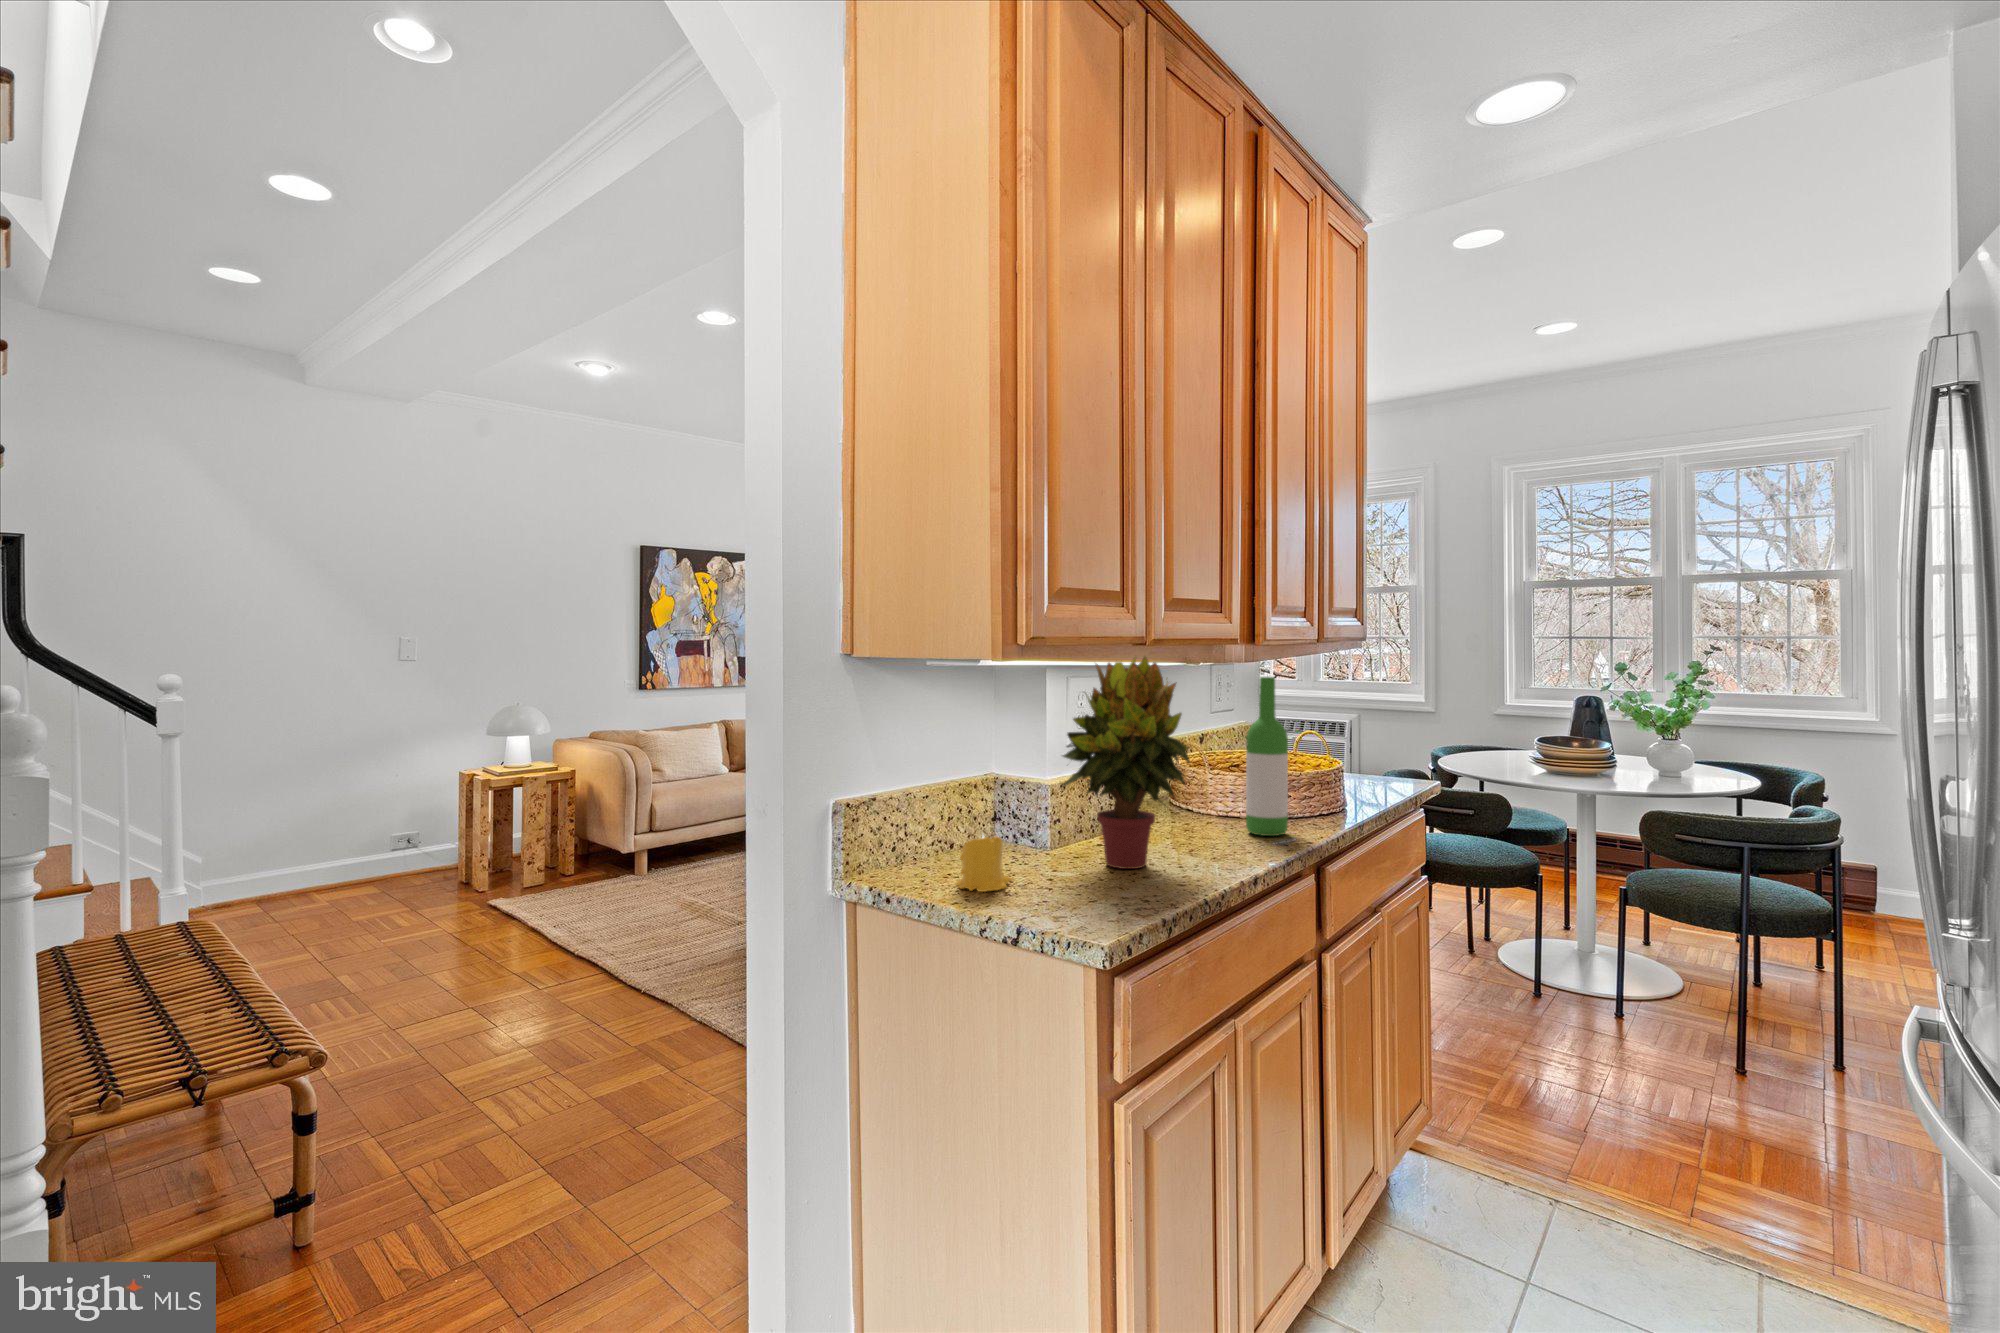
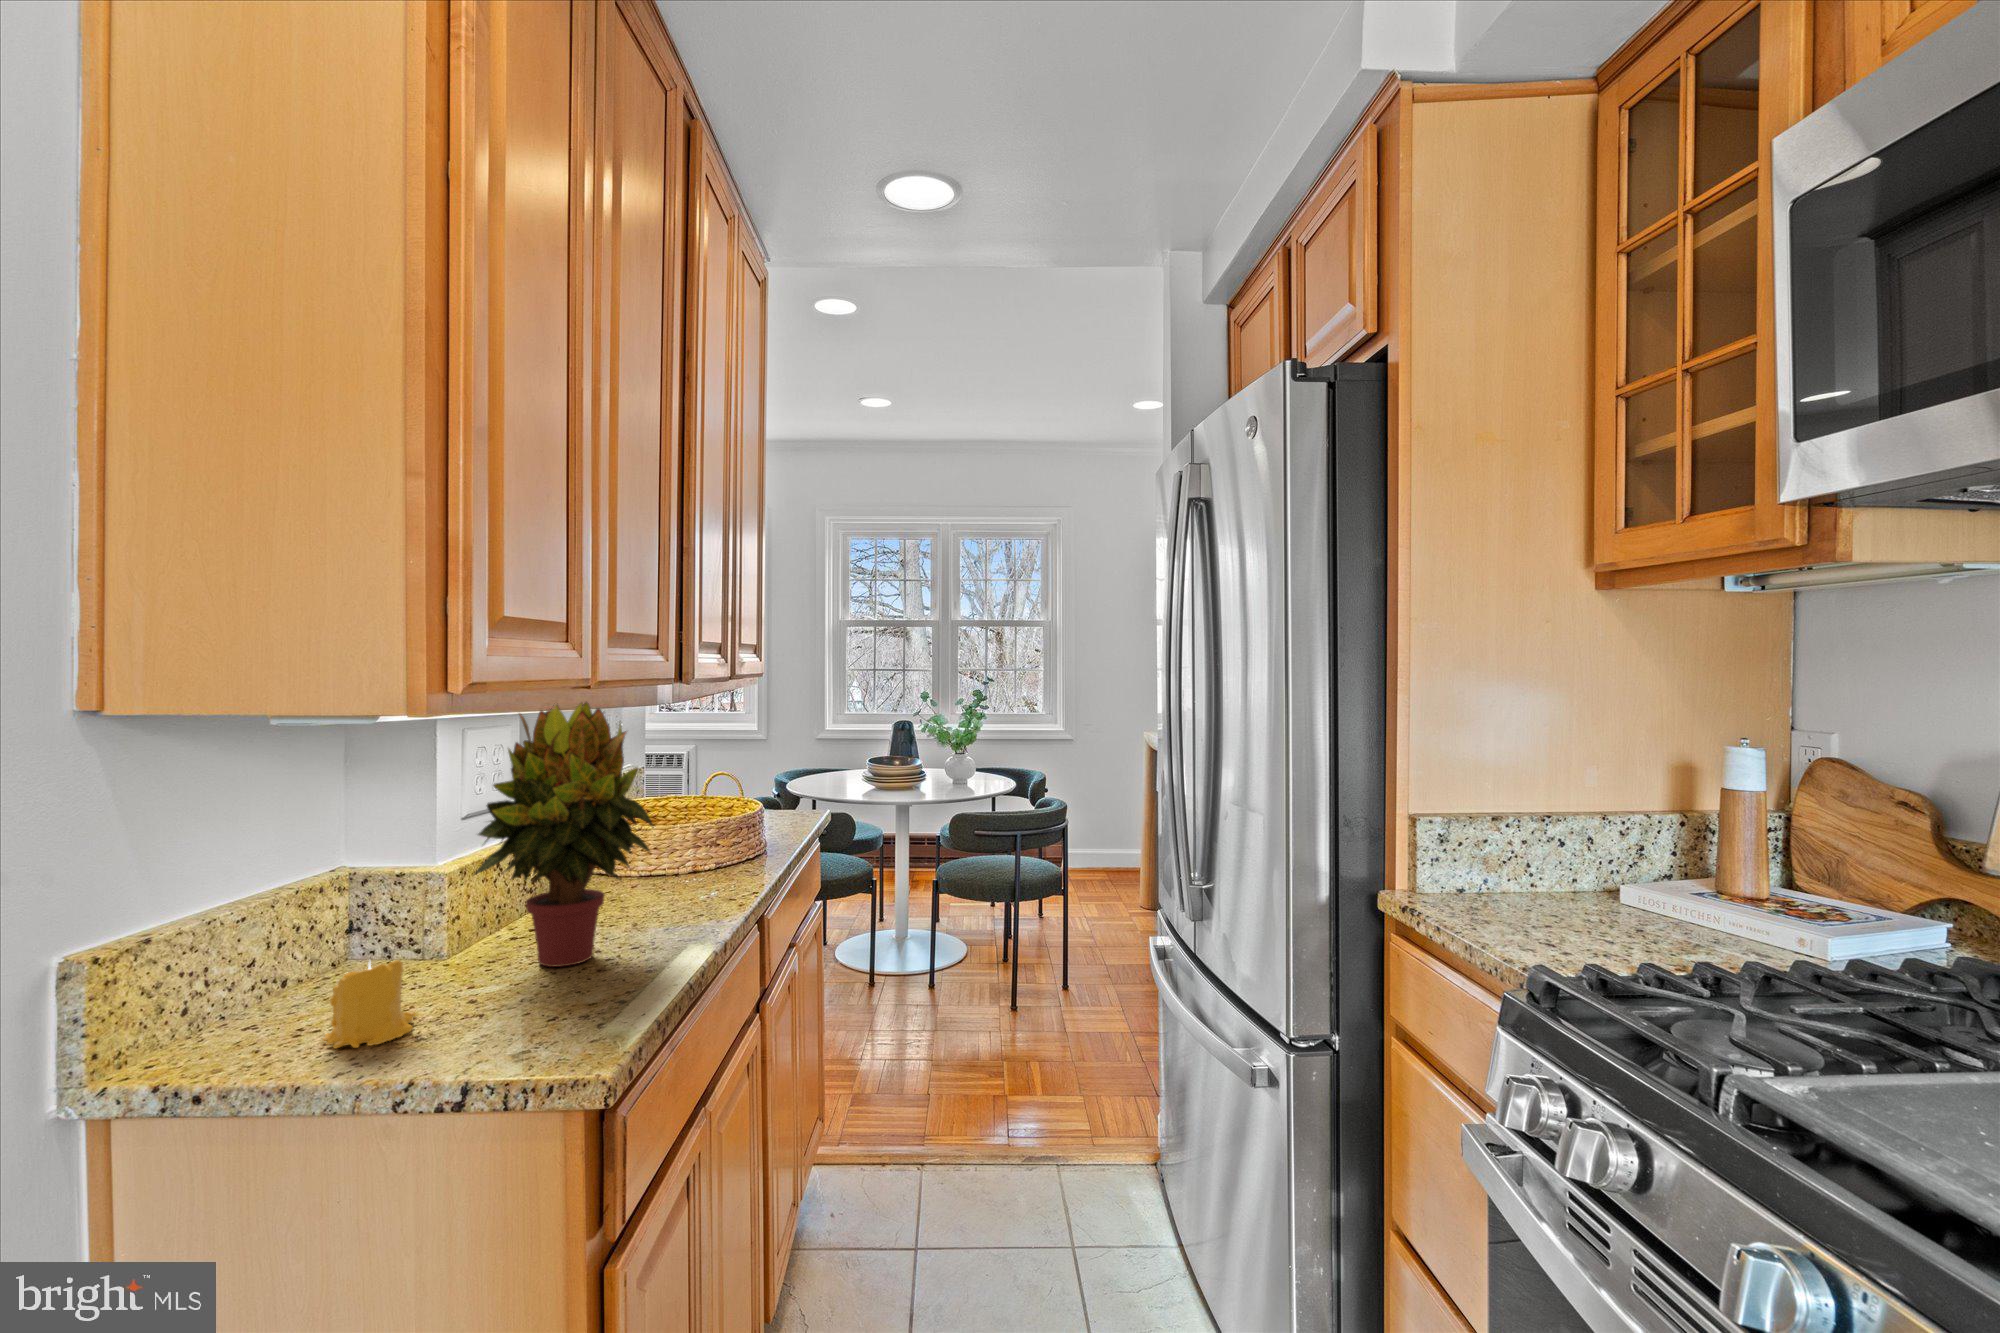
wine bottle: present [1246,677,1288,836] -> none [682,718,727,893]

